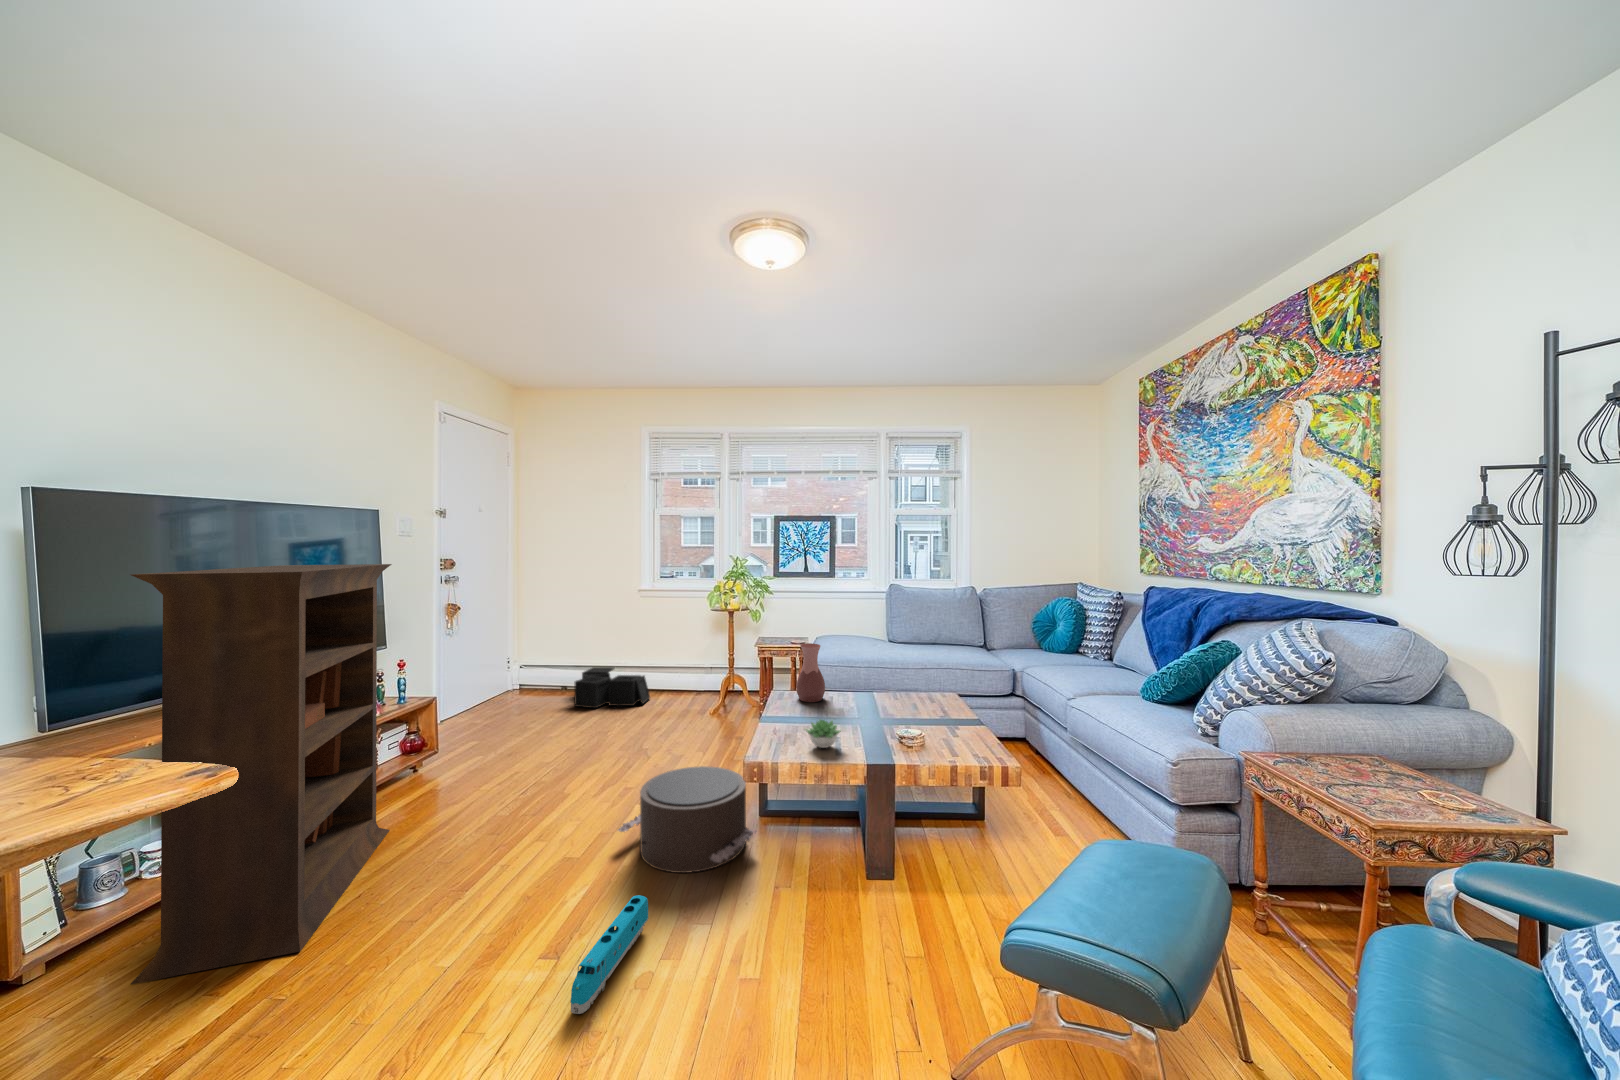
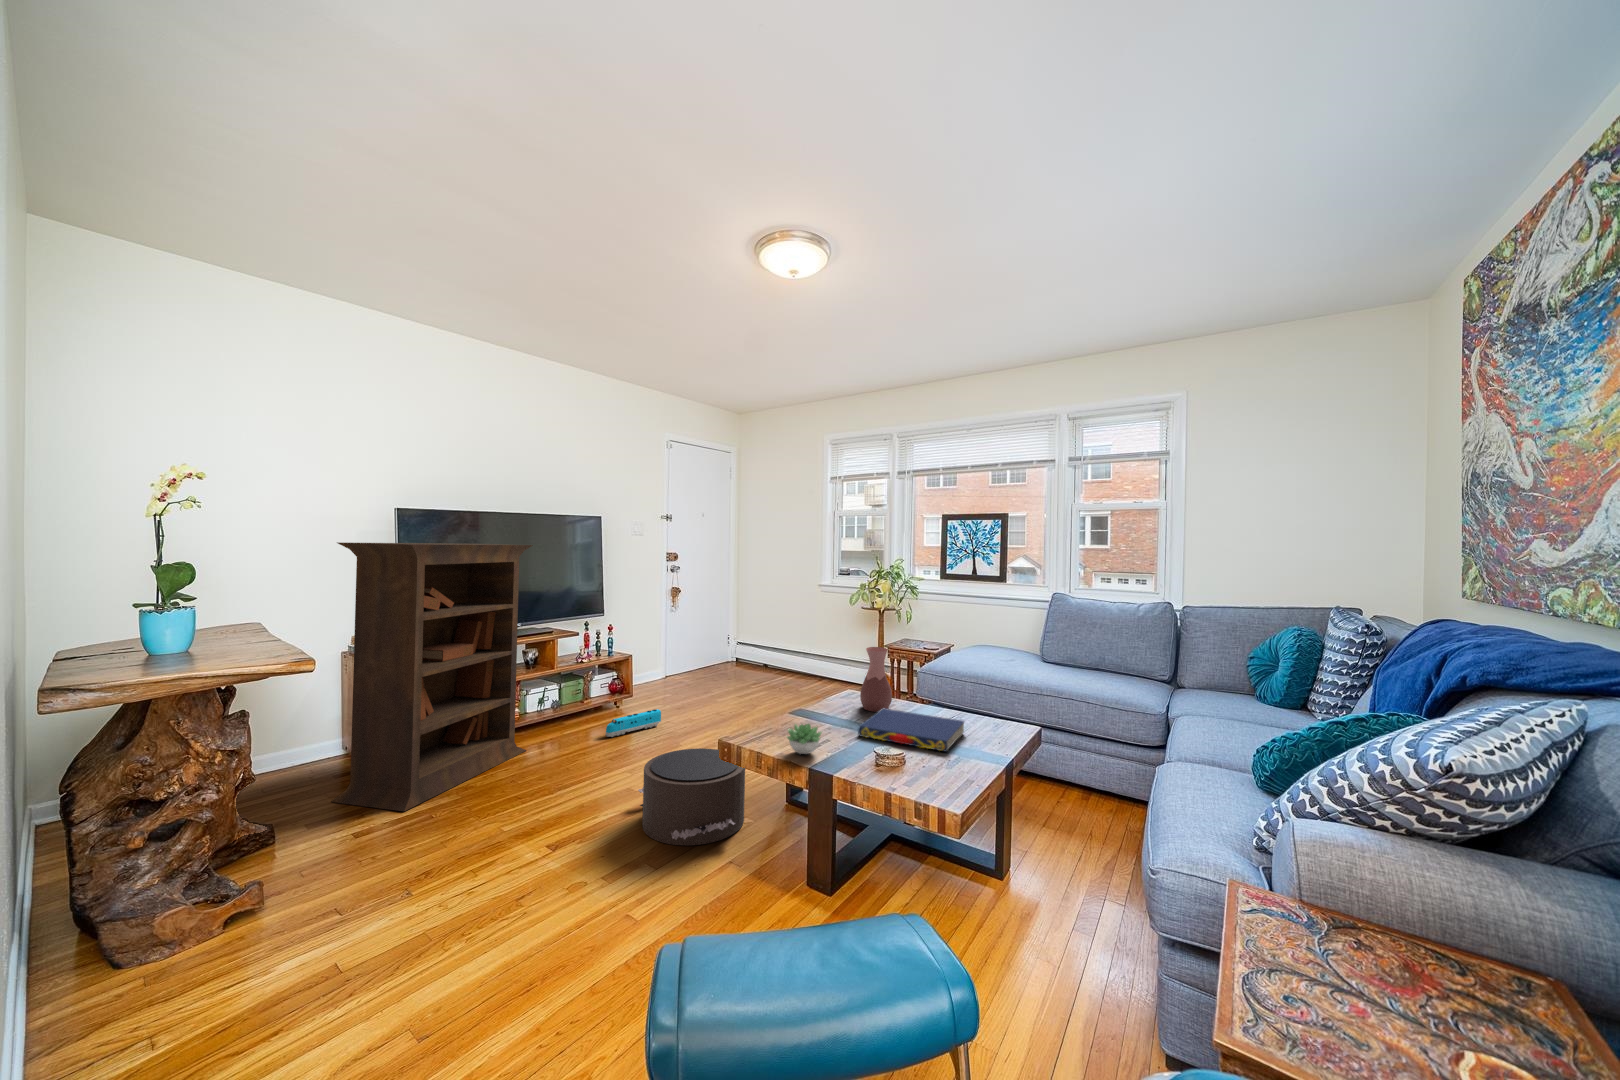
storage bin: present [574,667,650,708] -> none [741,654,809,694]
book: none [831,696,917,724] -> present [858,709,964,752]
toy train: present [570,895,648,1014] -> present [605,709,661,737]

